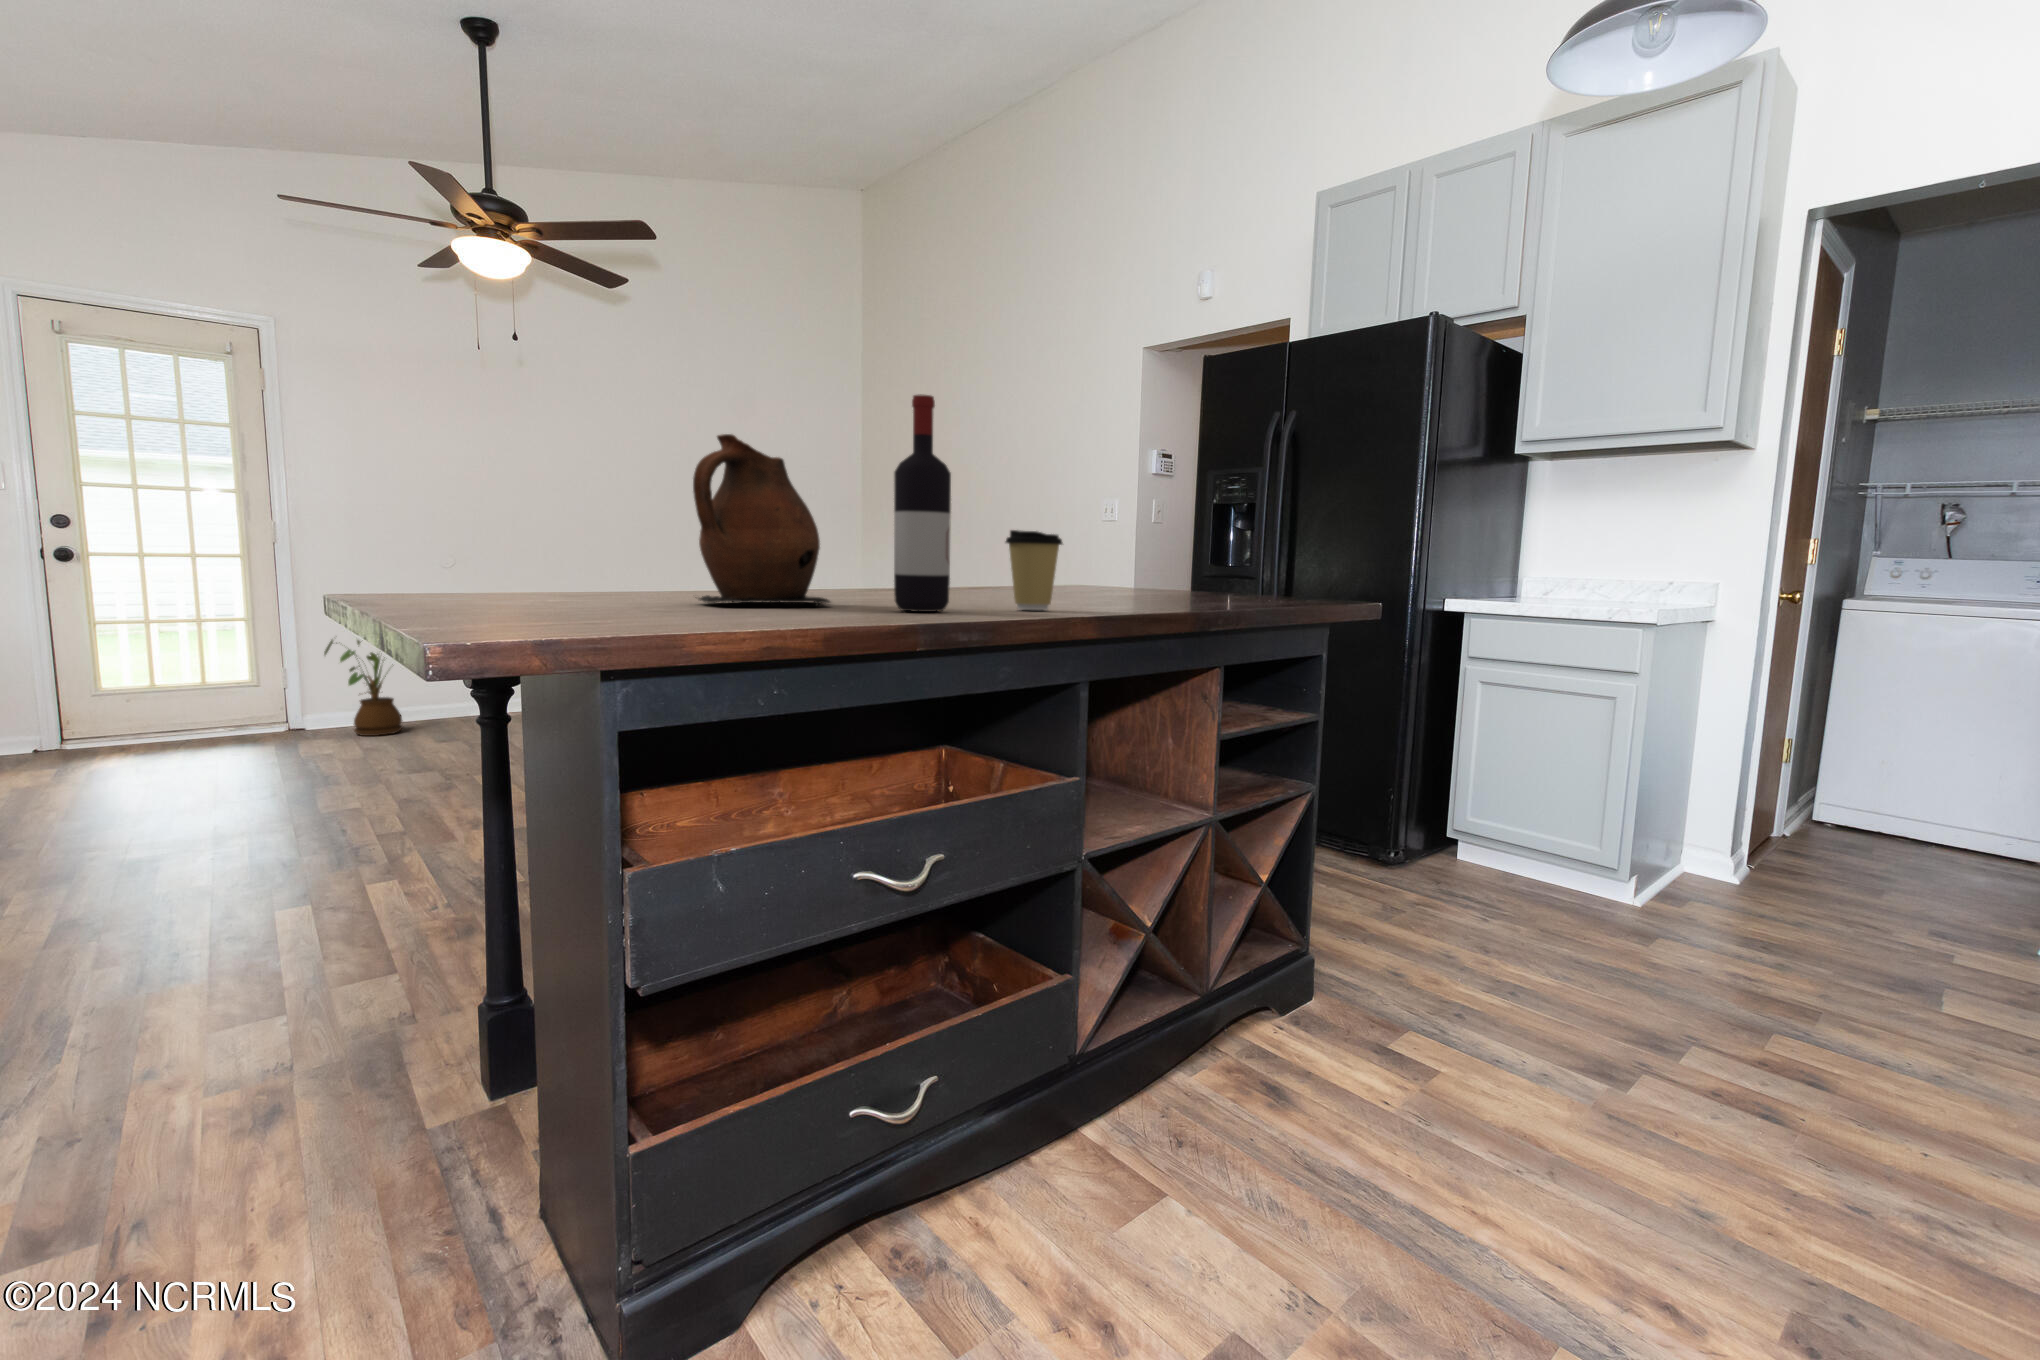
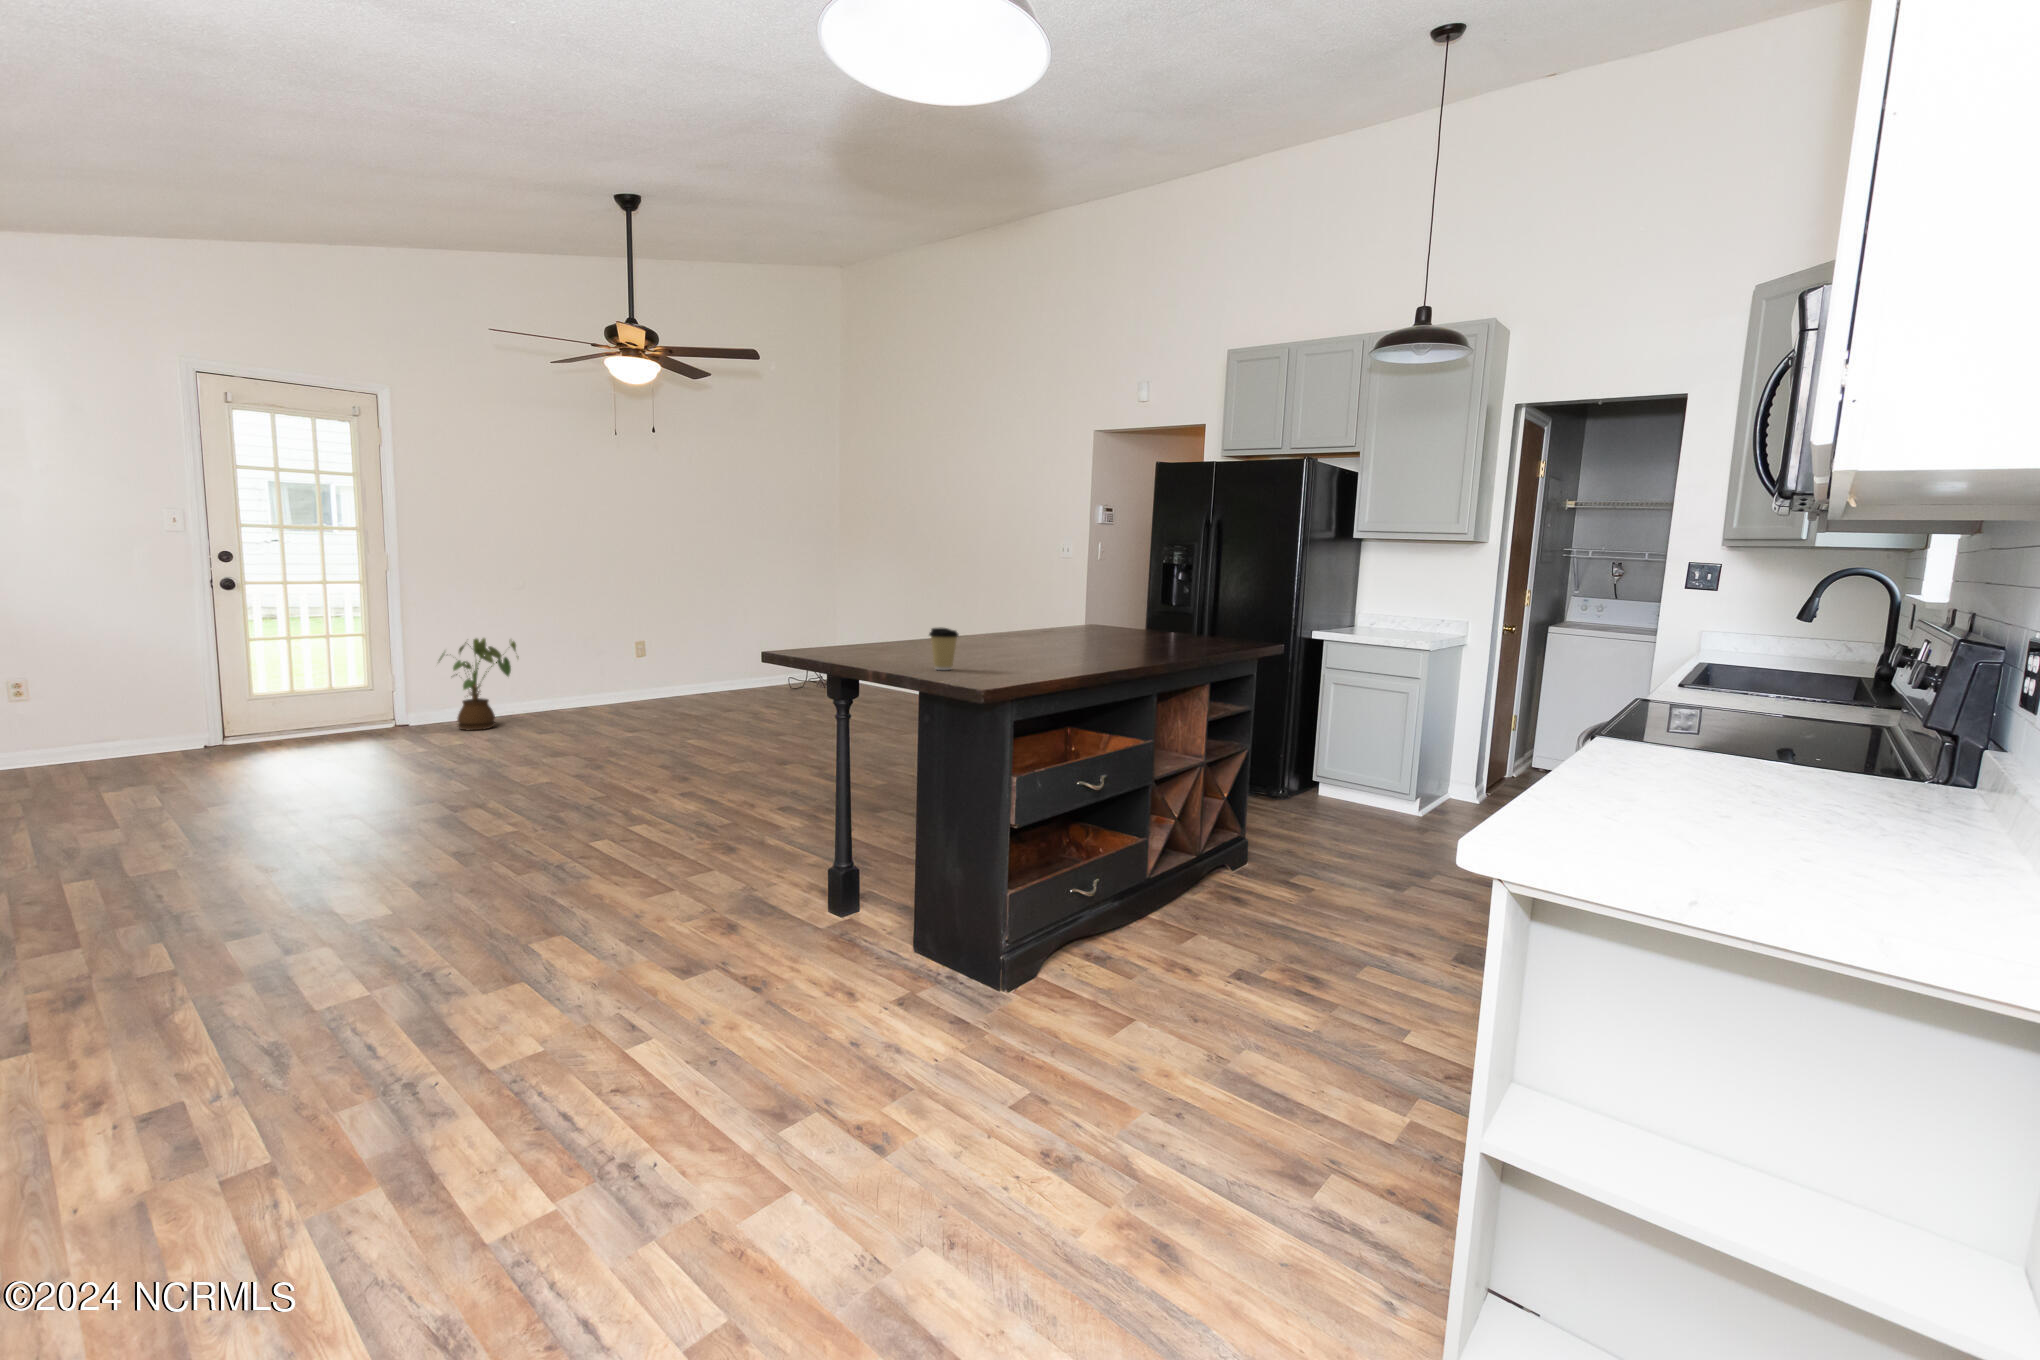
wine bottle: present [894,394,951,612] -> none [1079,570,1107,668]
ceramic pitcher: present [693,434,830,605] -> none [969,584,1042,664]
coffee cup: present [1006,530,1063,610] -> present [929,628,958,670]

